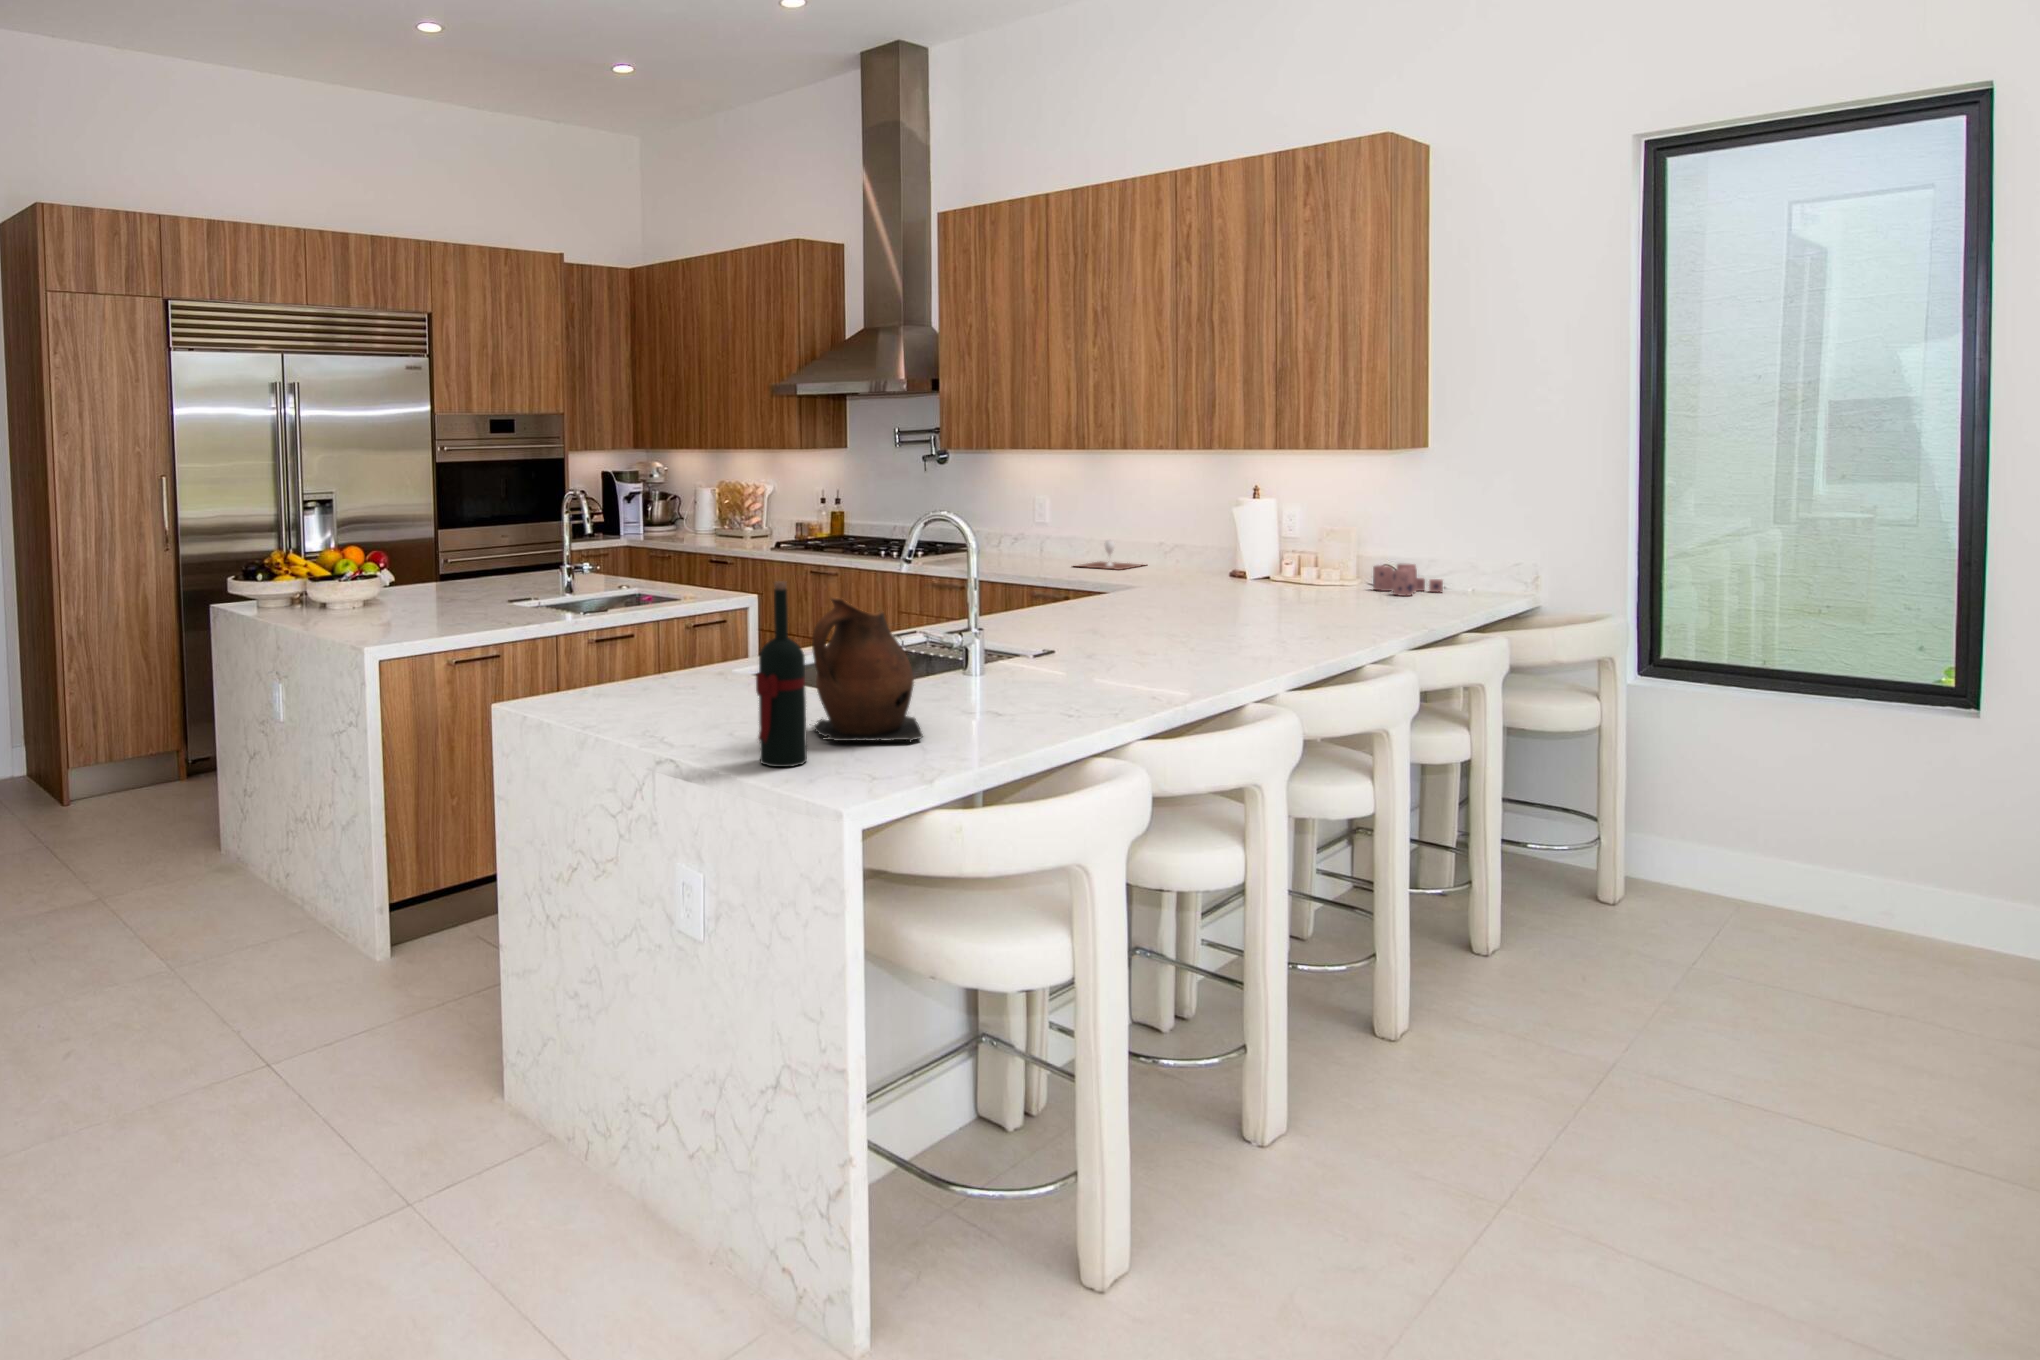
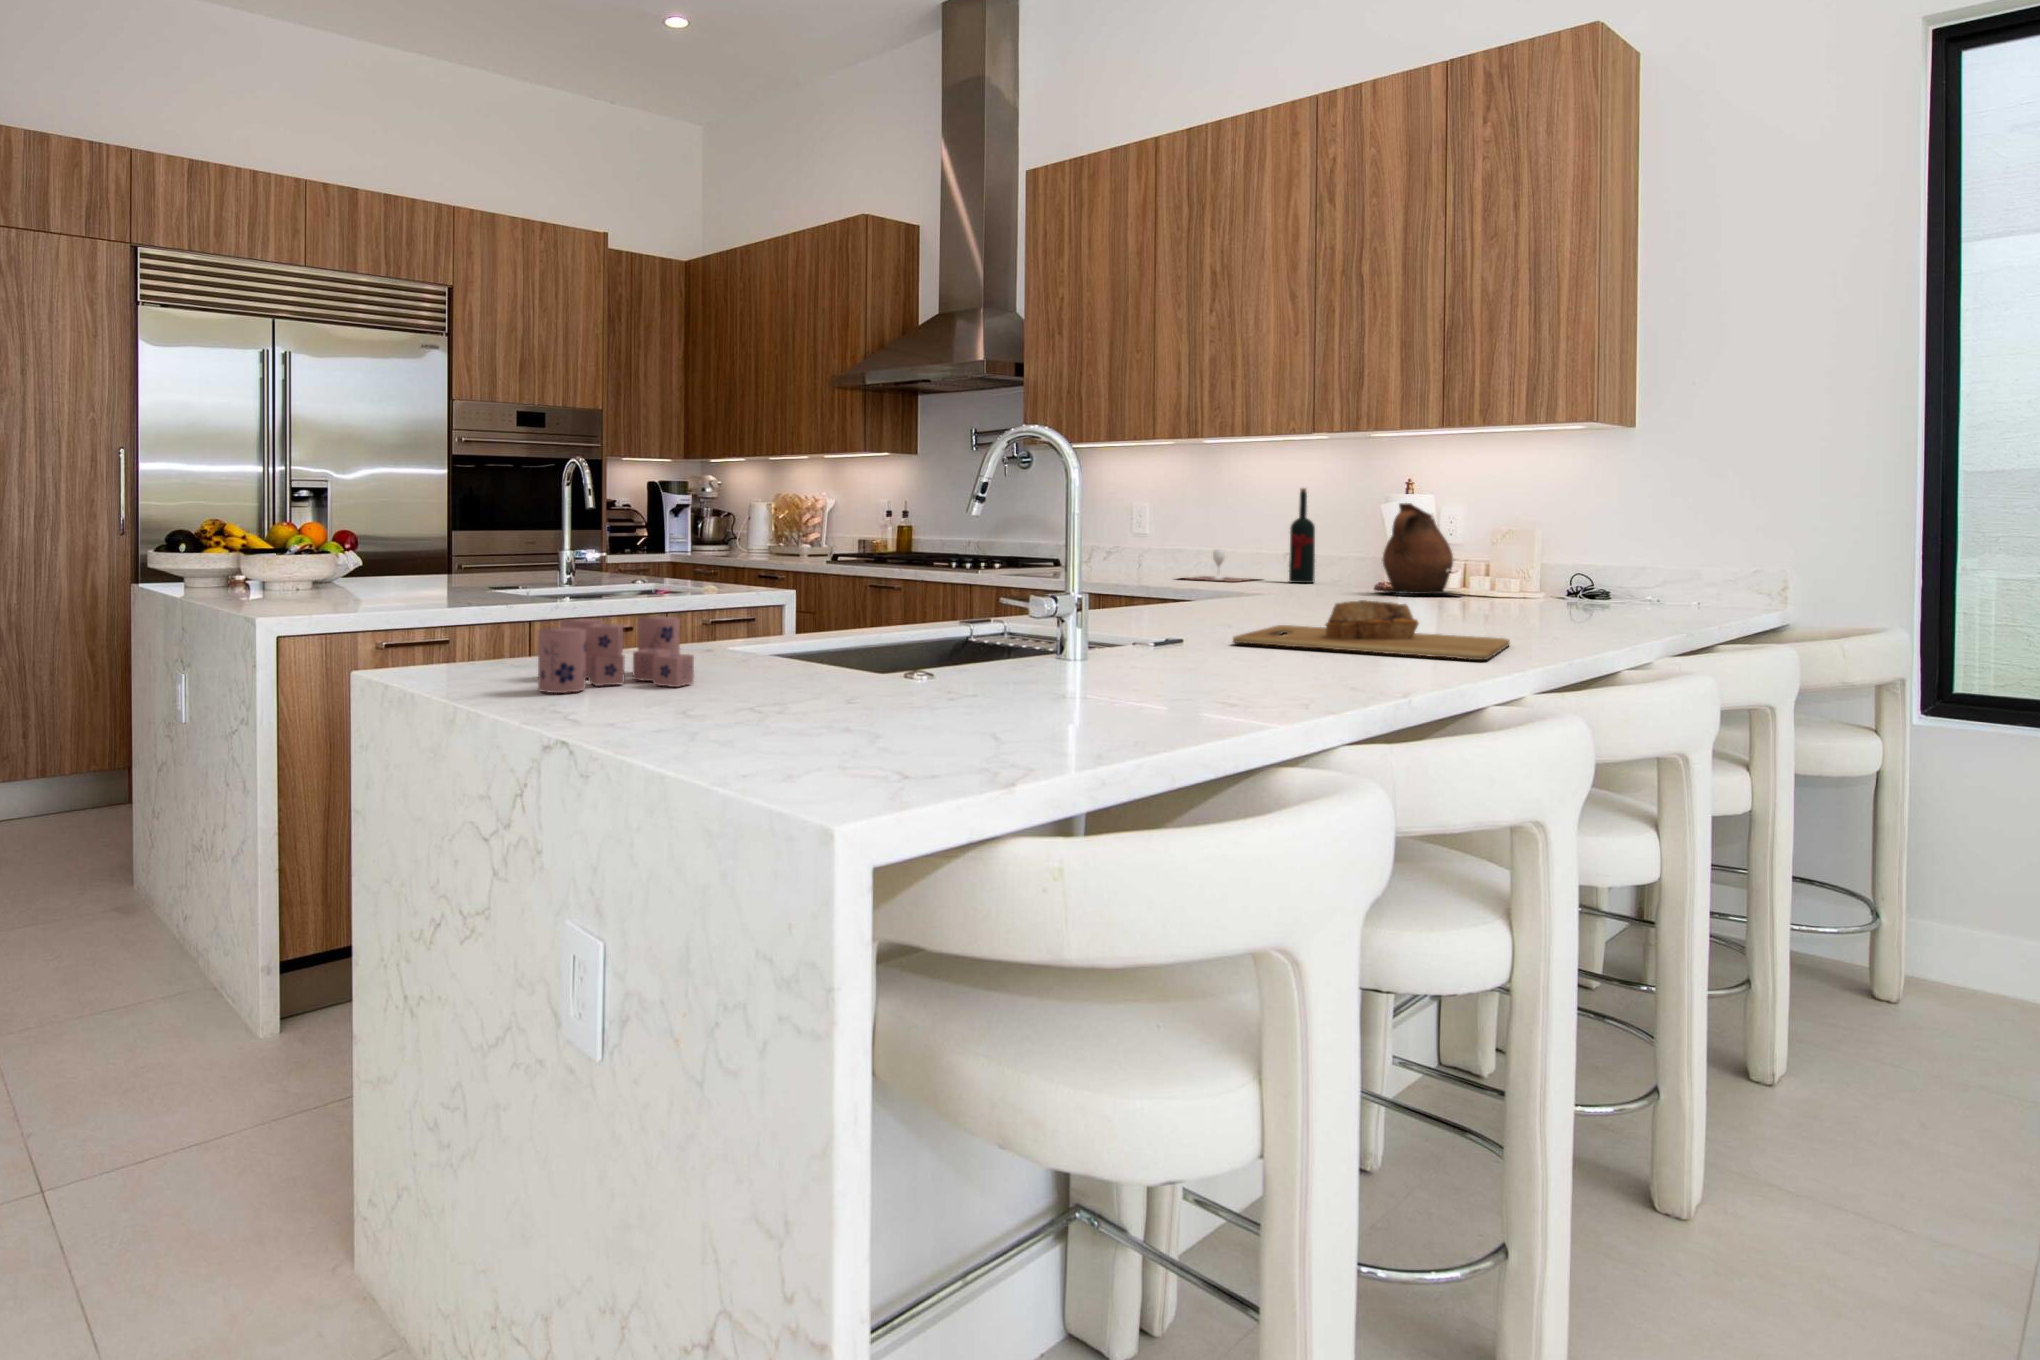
candle: present [1373,564,1443,596] -> present [538,616,694,693]
wine bottle: present [756,581,807,767] -> present [1289,488,1315,583]
ceramic pitcher: present [812,597,923,741] -> present [1377,503,1457,594]
cutting board: none [1091,622,1288,668] -> present [1233,600,1510,660]

